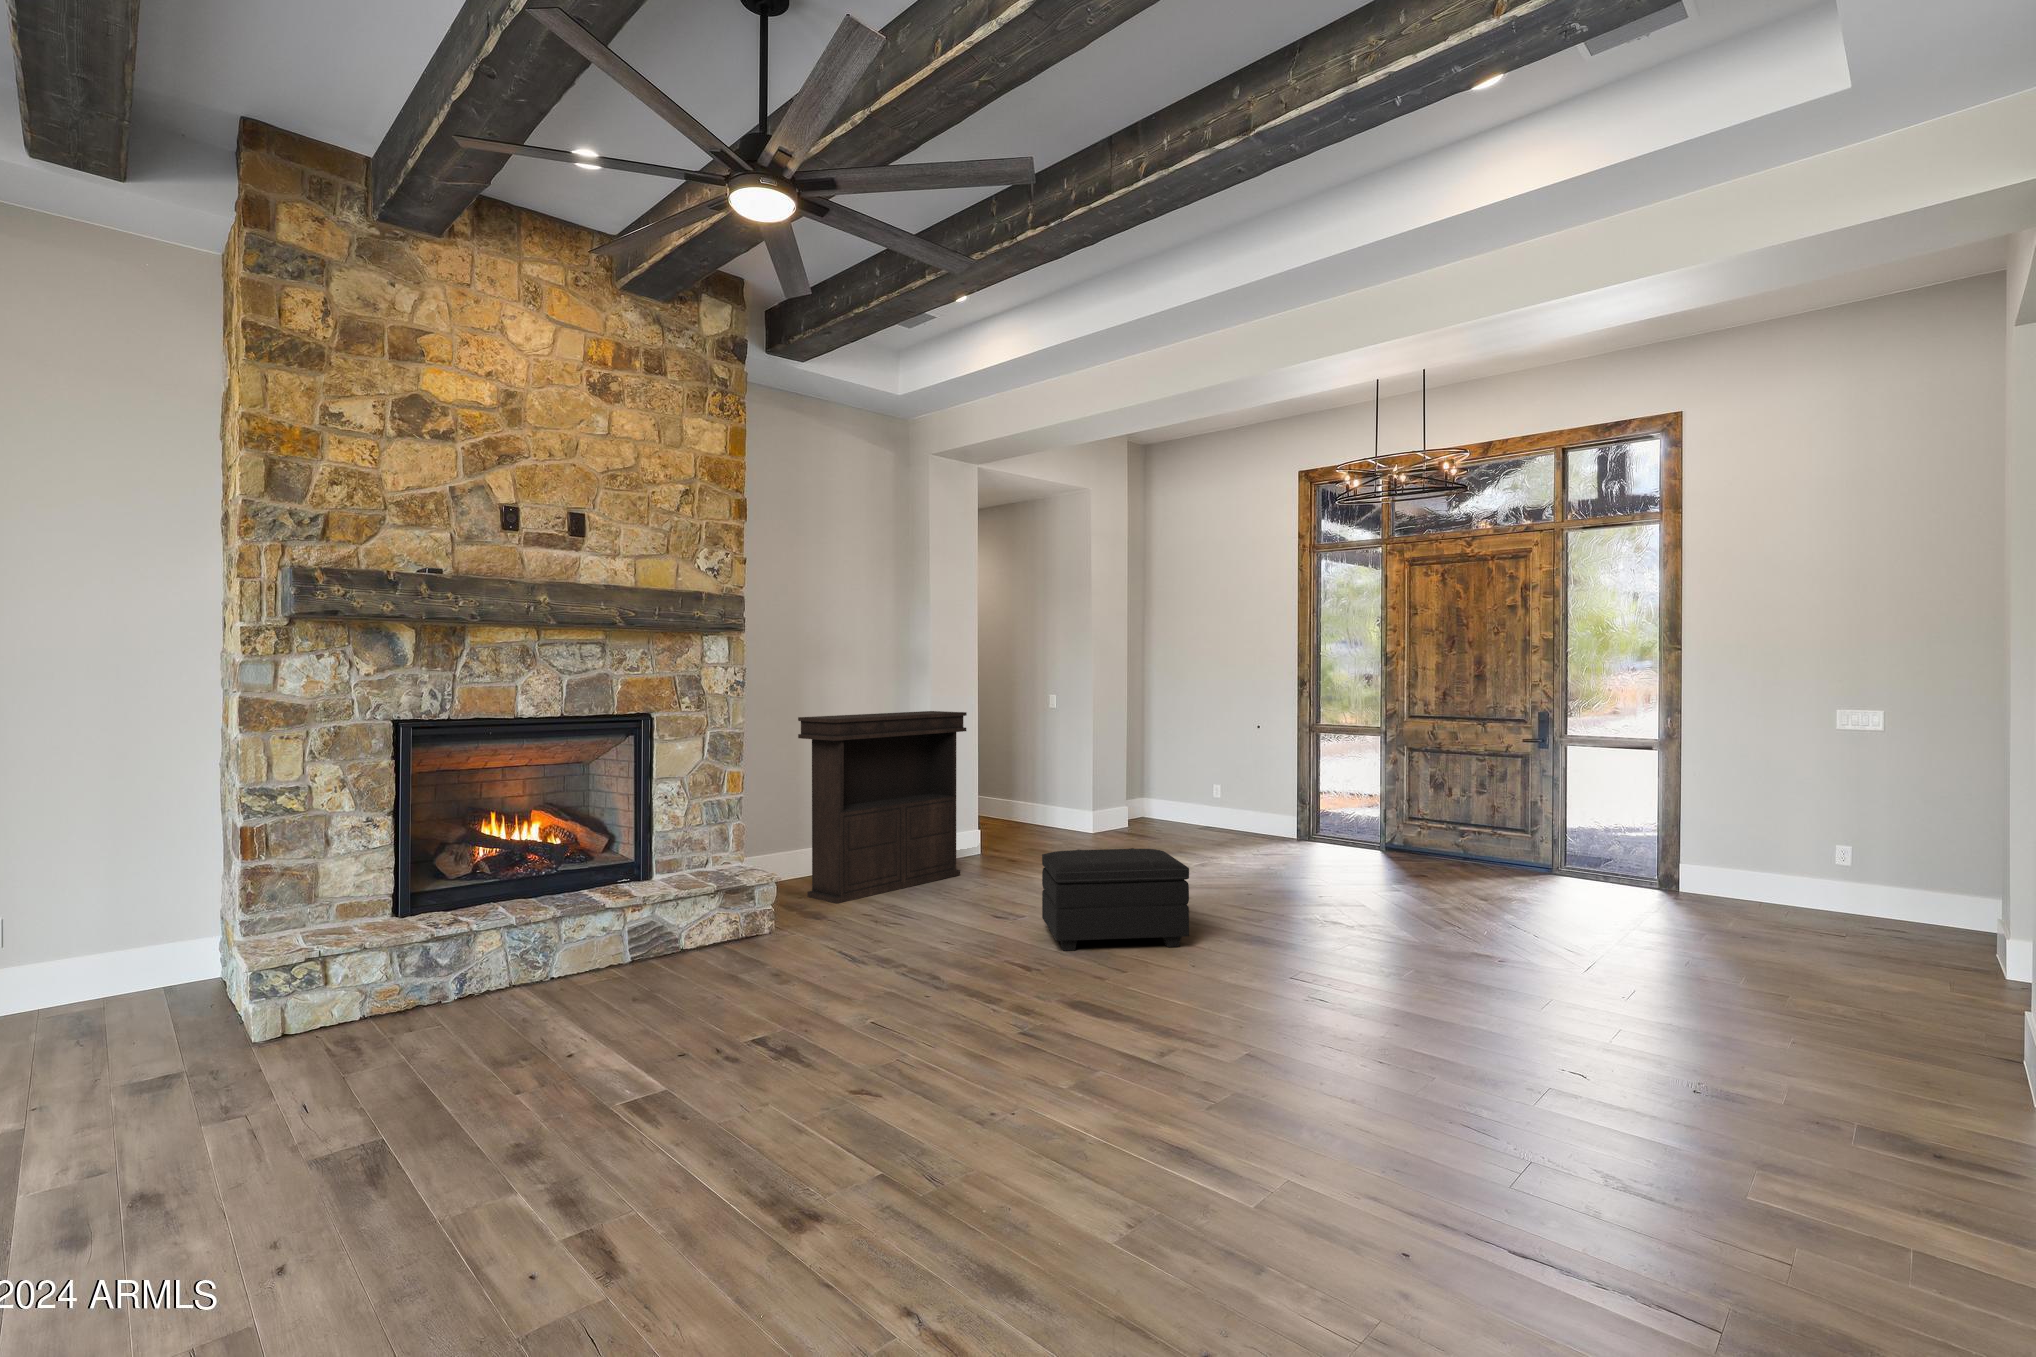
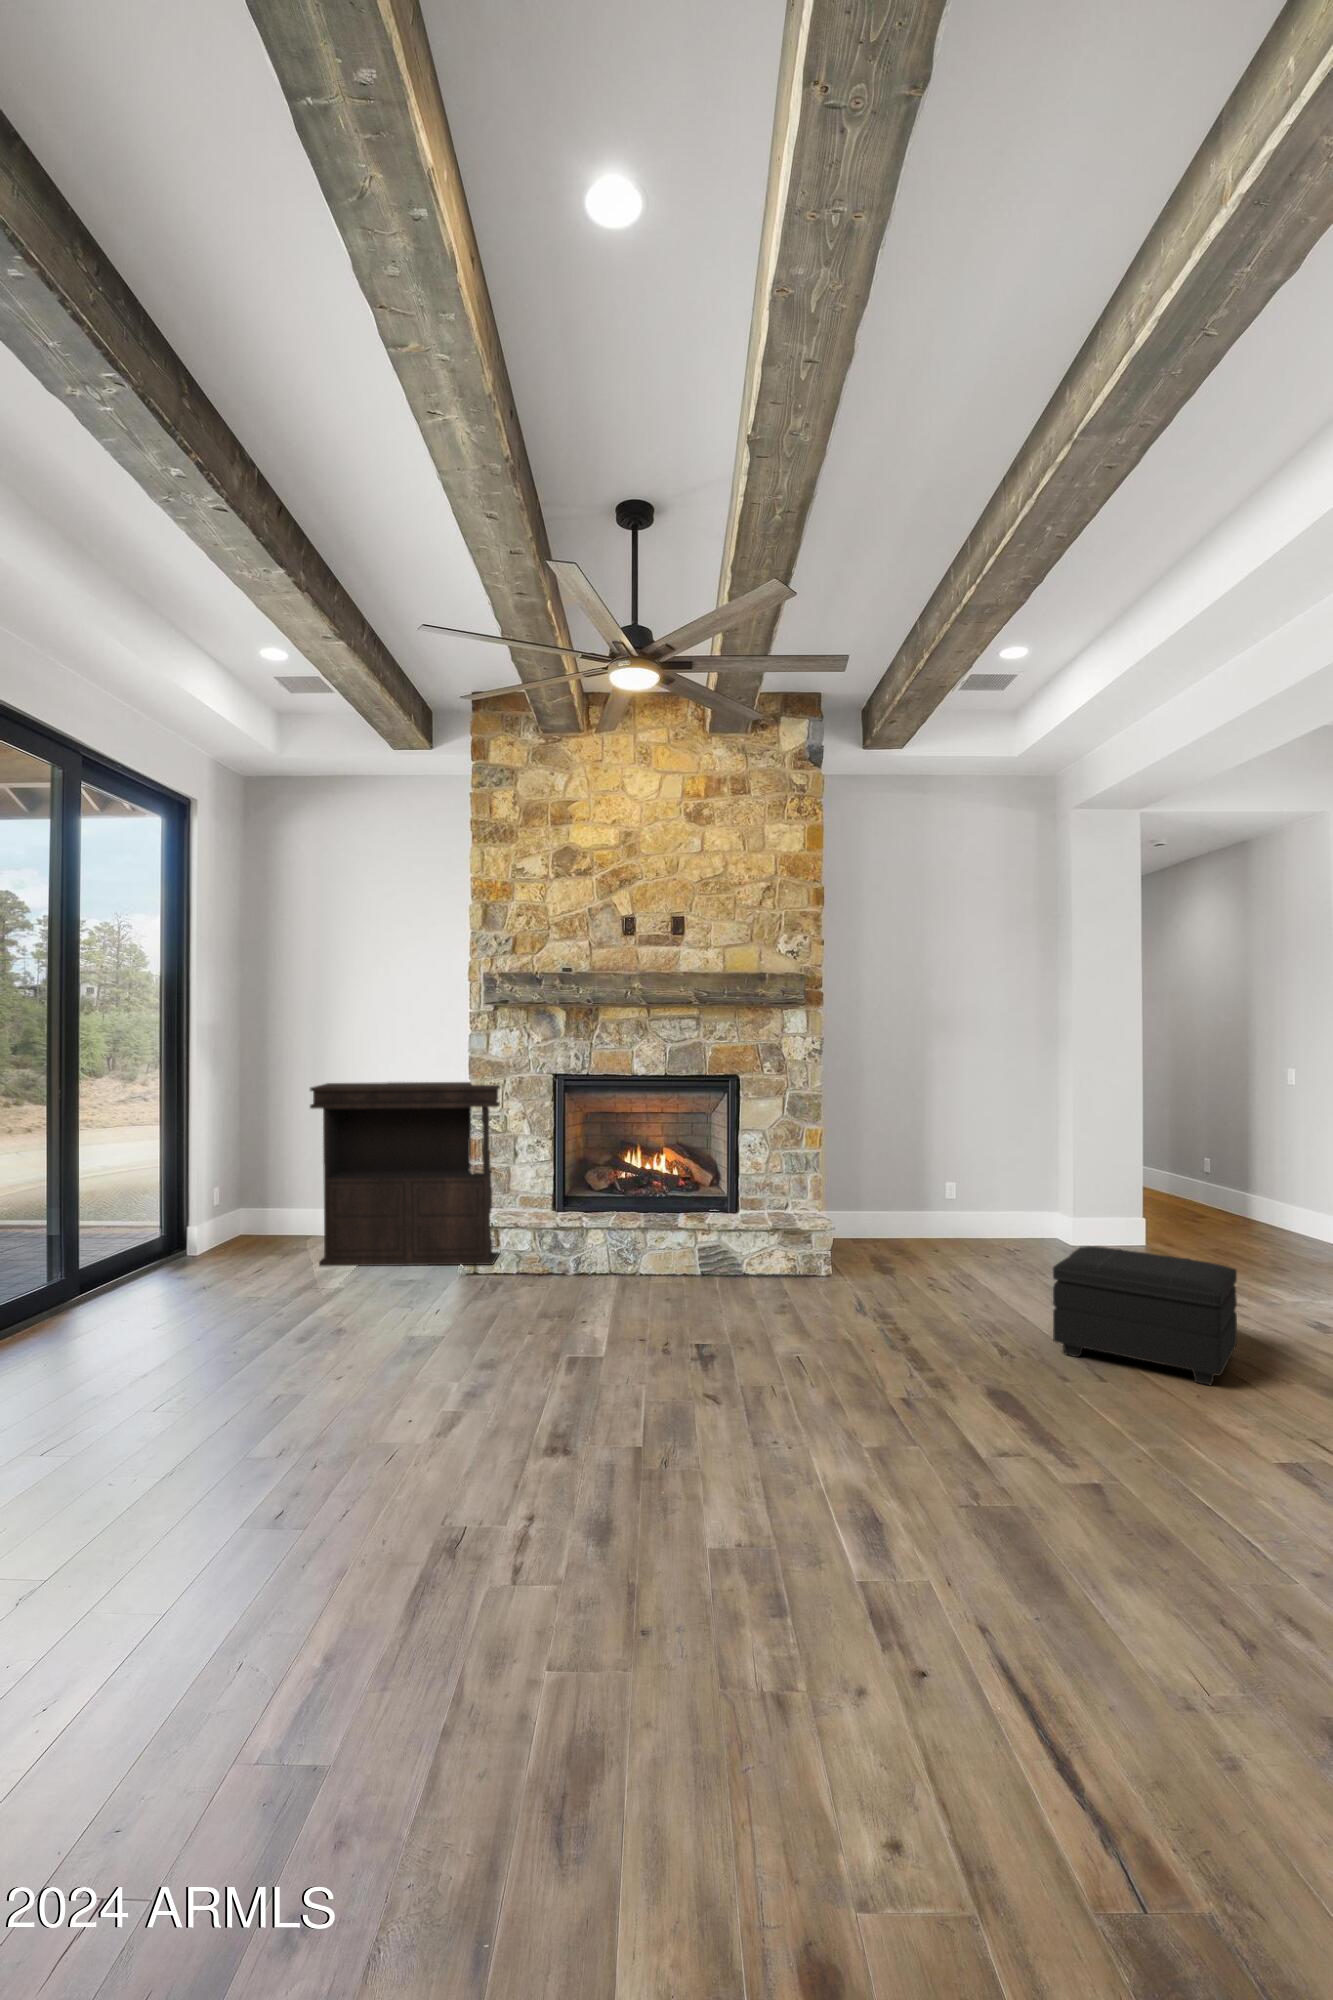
console table: present [798,711,967,904] -> present [310,1082,500,1266]

